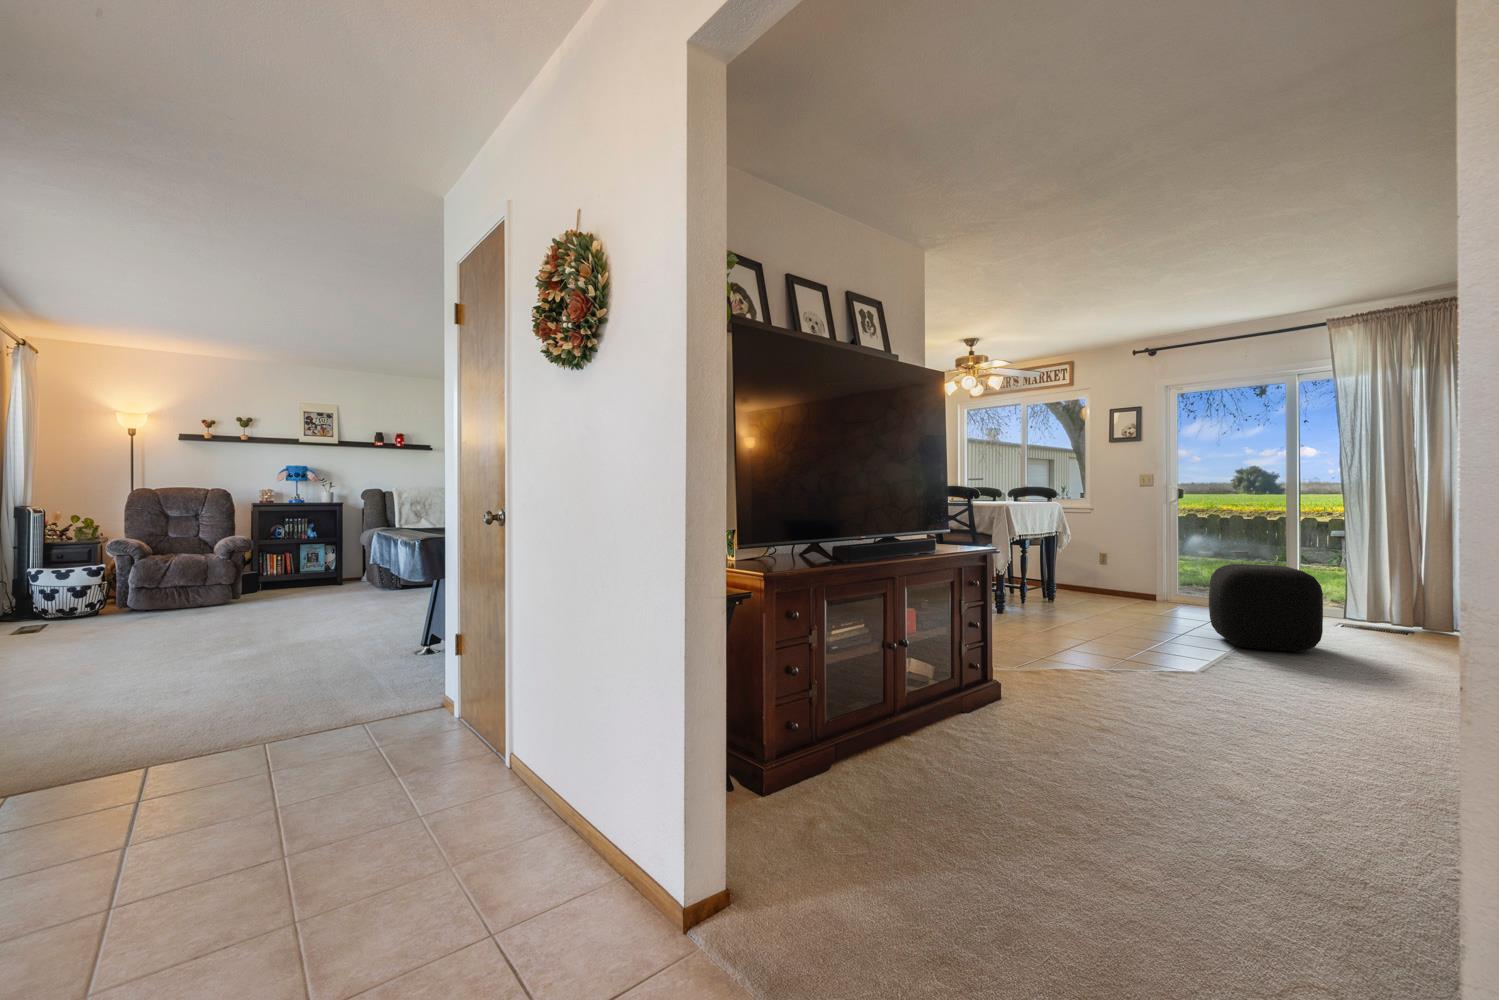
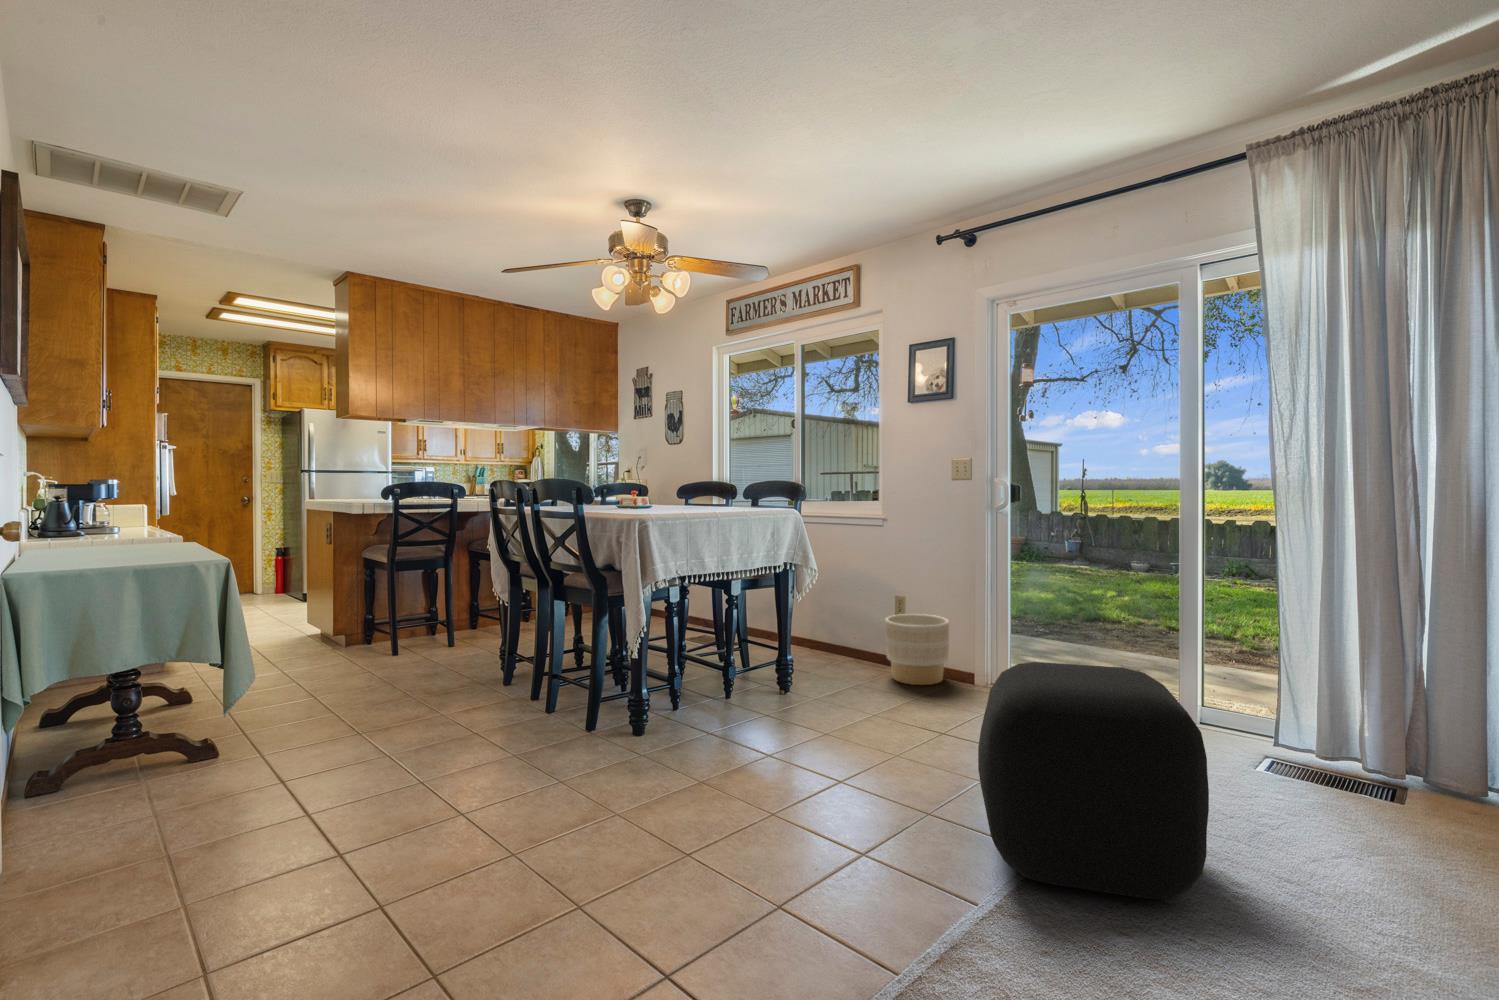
planter: none [1101,563,1141,601] -> present [885,614,949,685]

